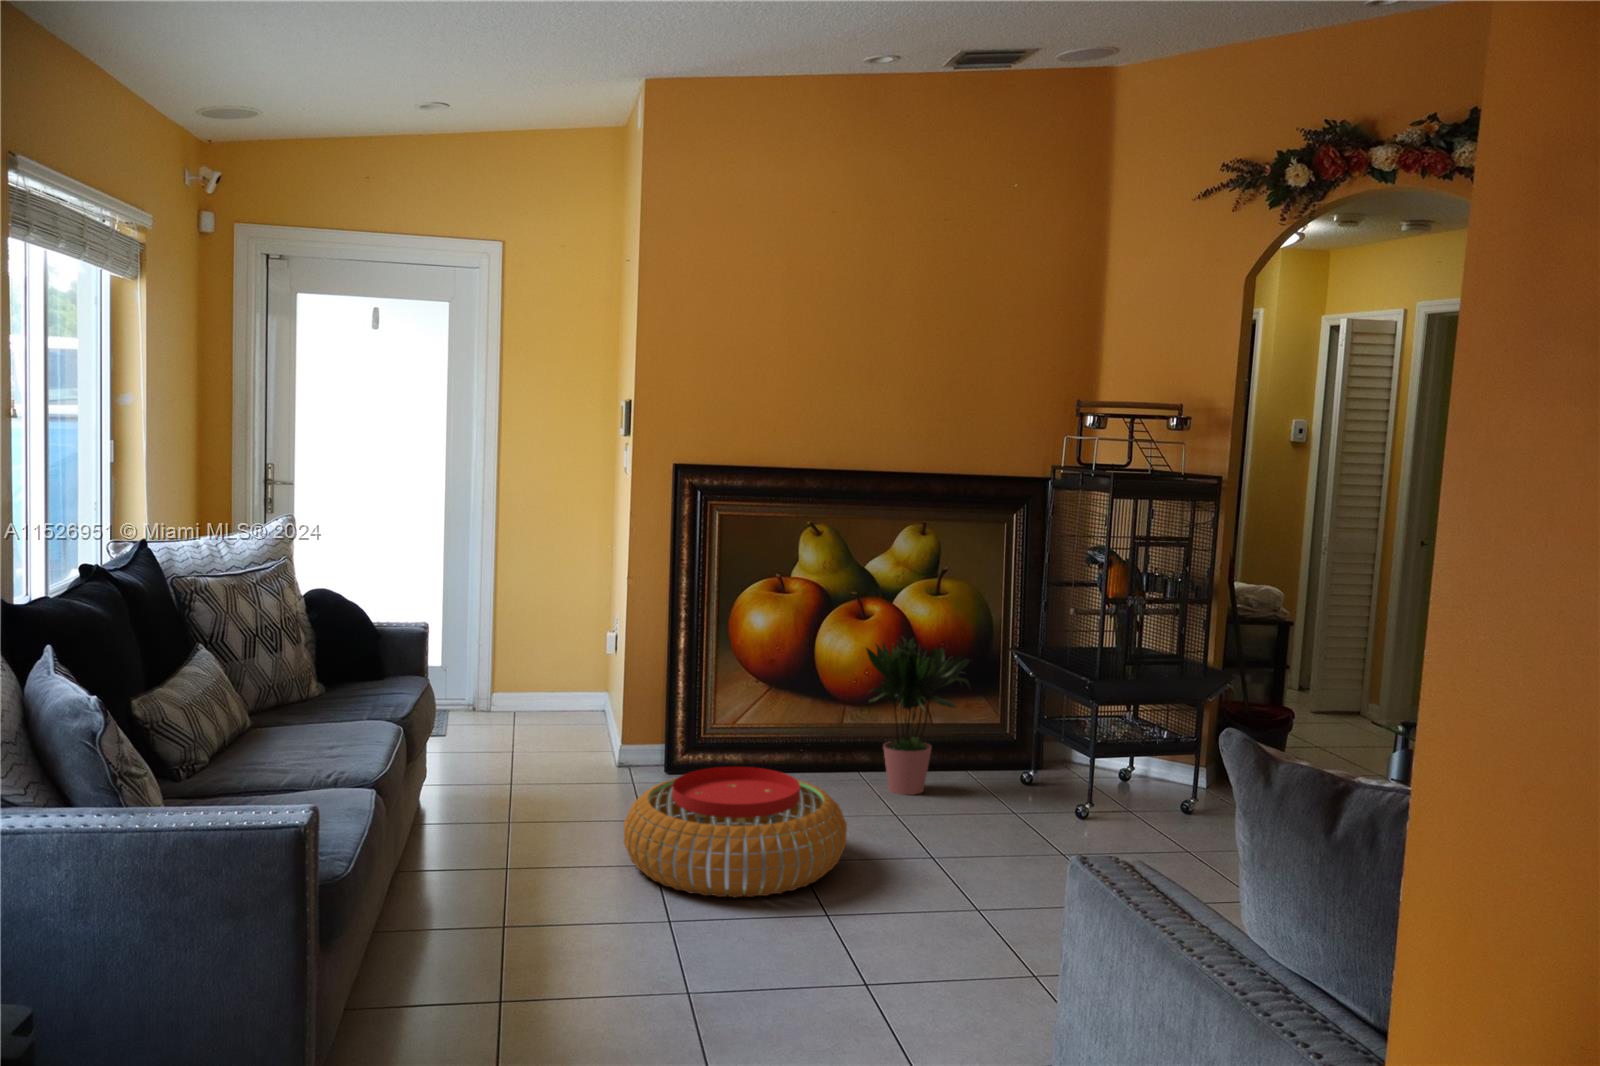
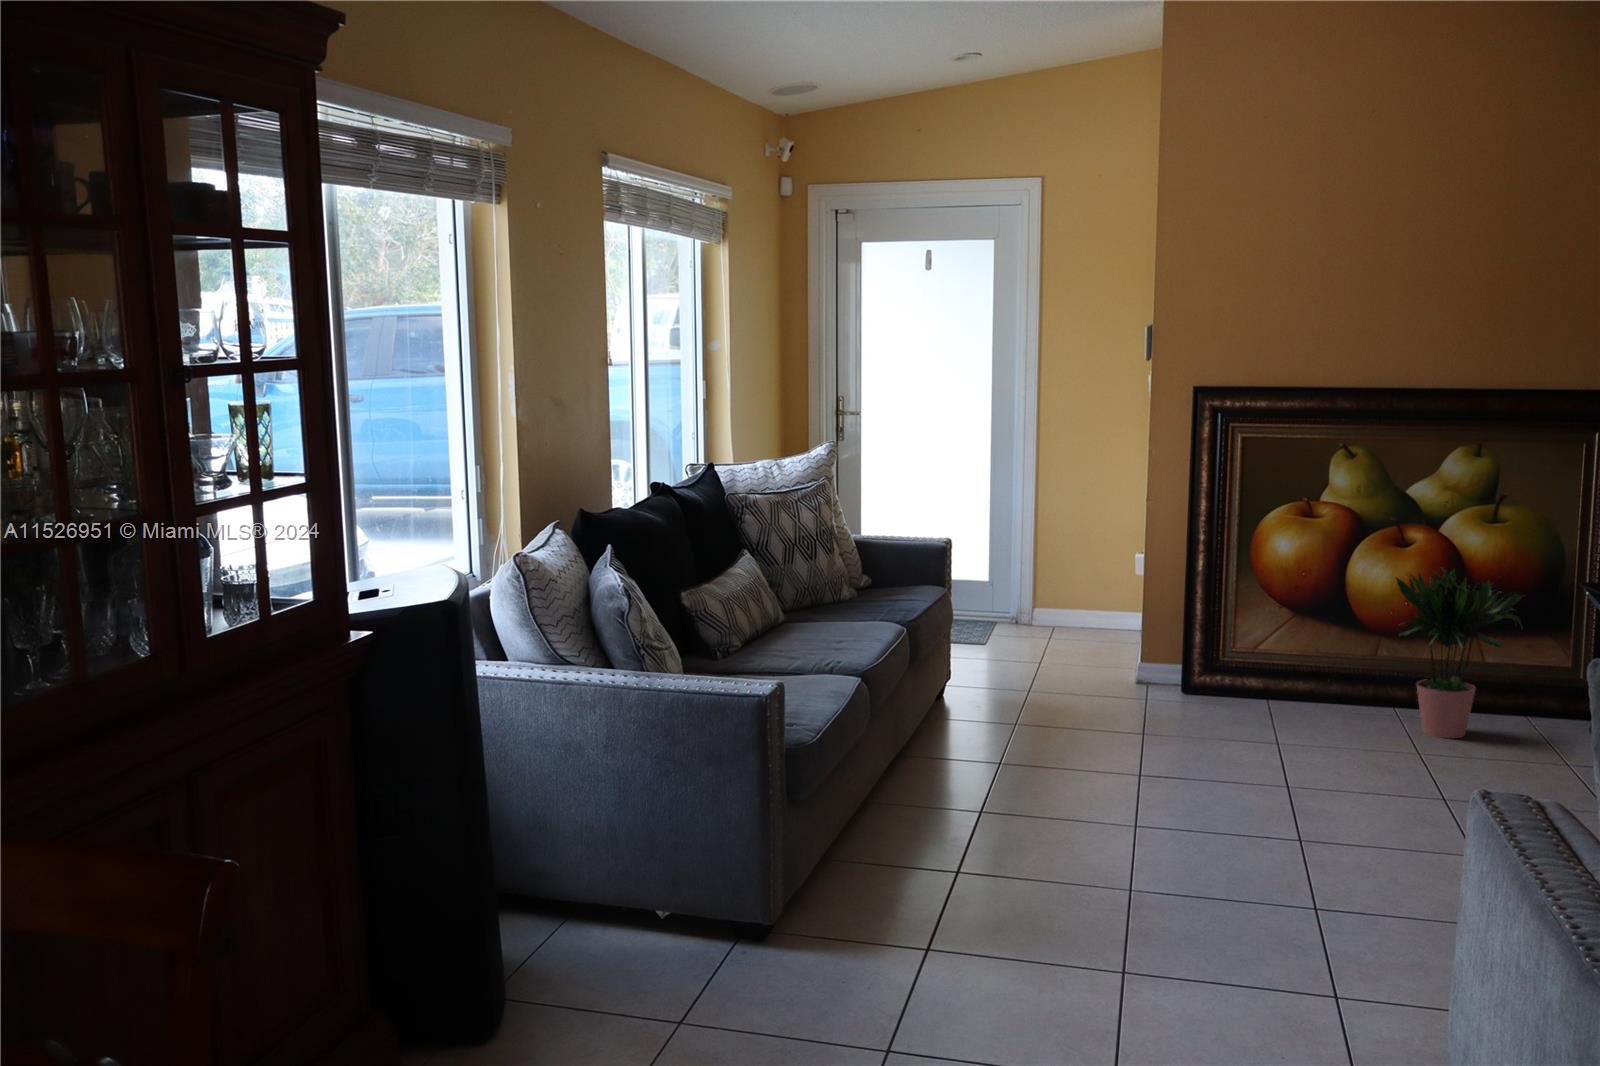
pouf: present [624,766,847,897] -> none [1104,689,1336,816]

